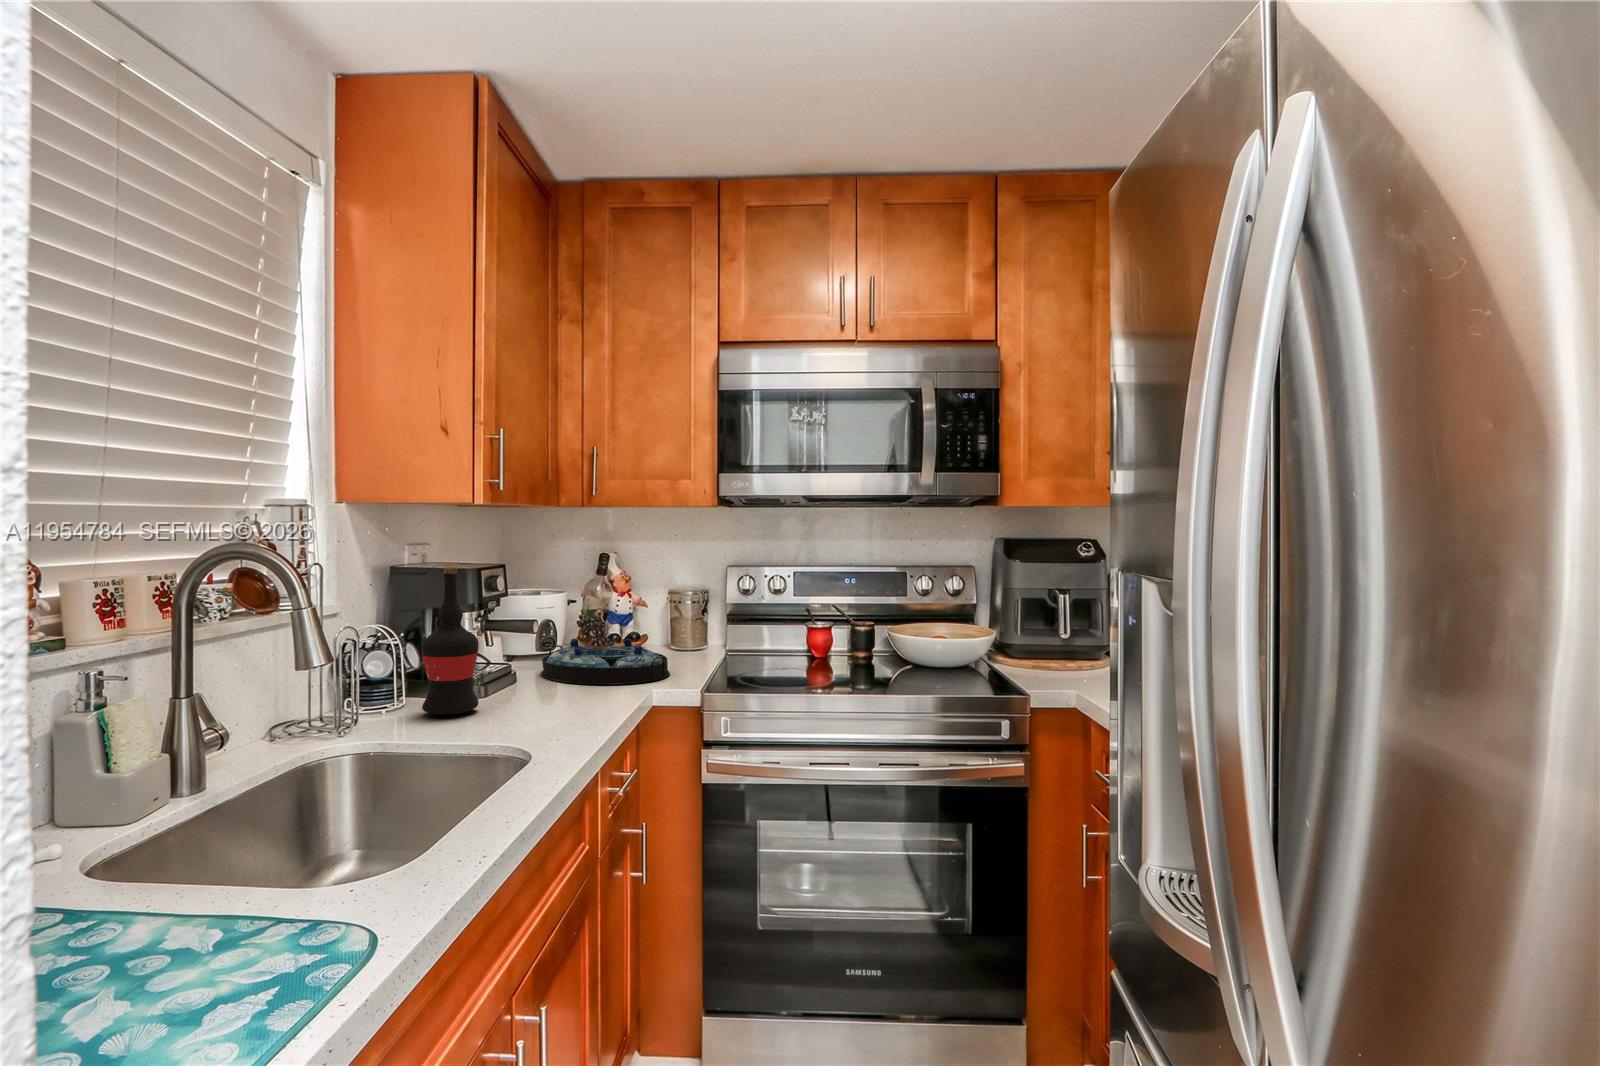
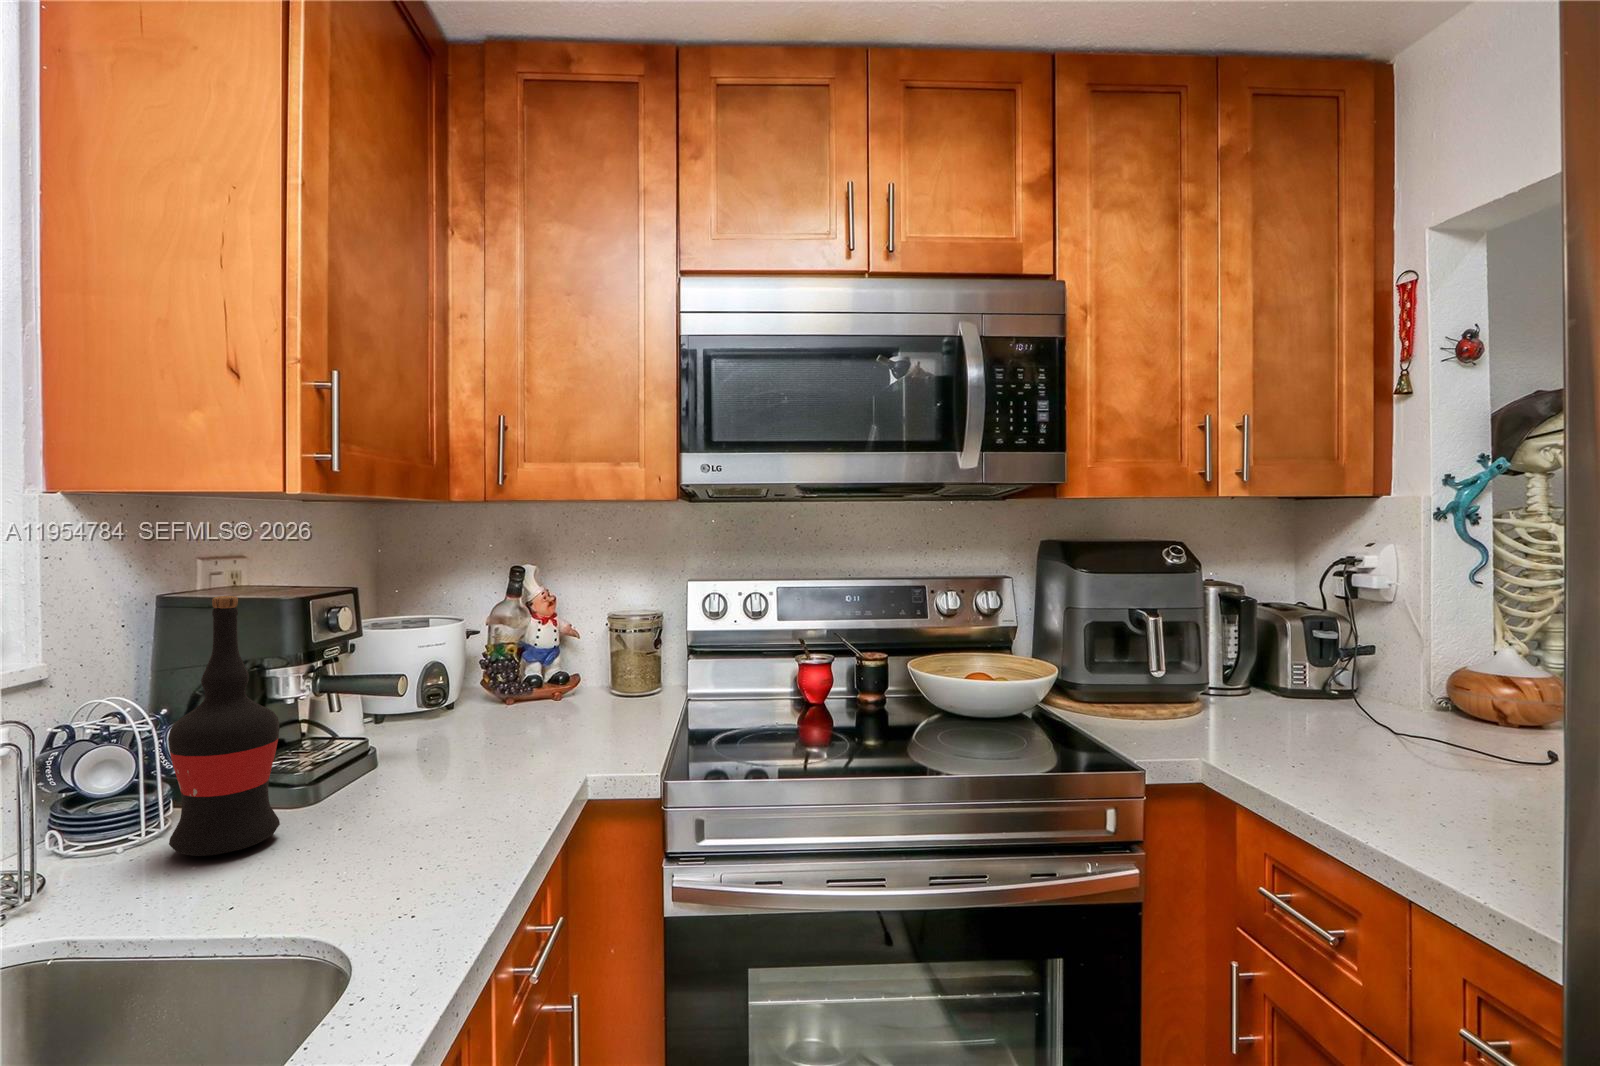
serving tray: present [541,638,670,684] -> none [416,689,610,768]

